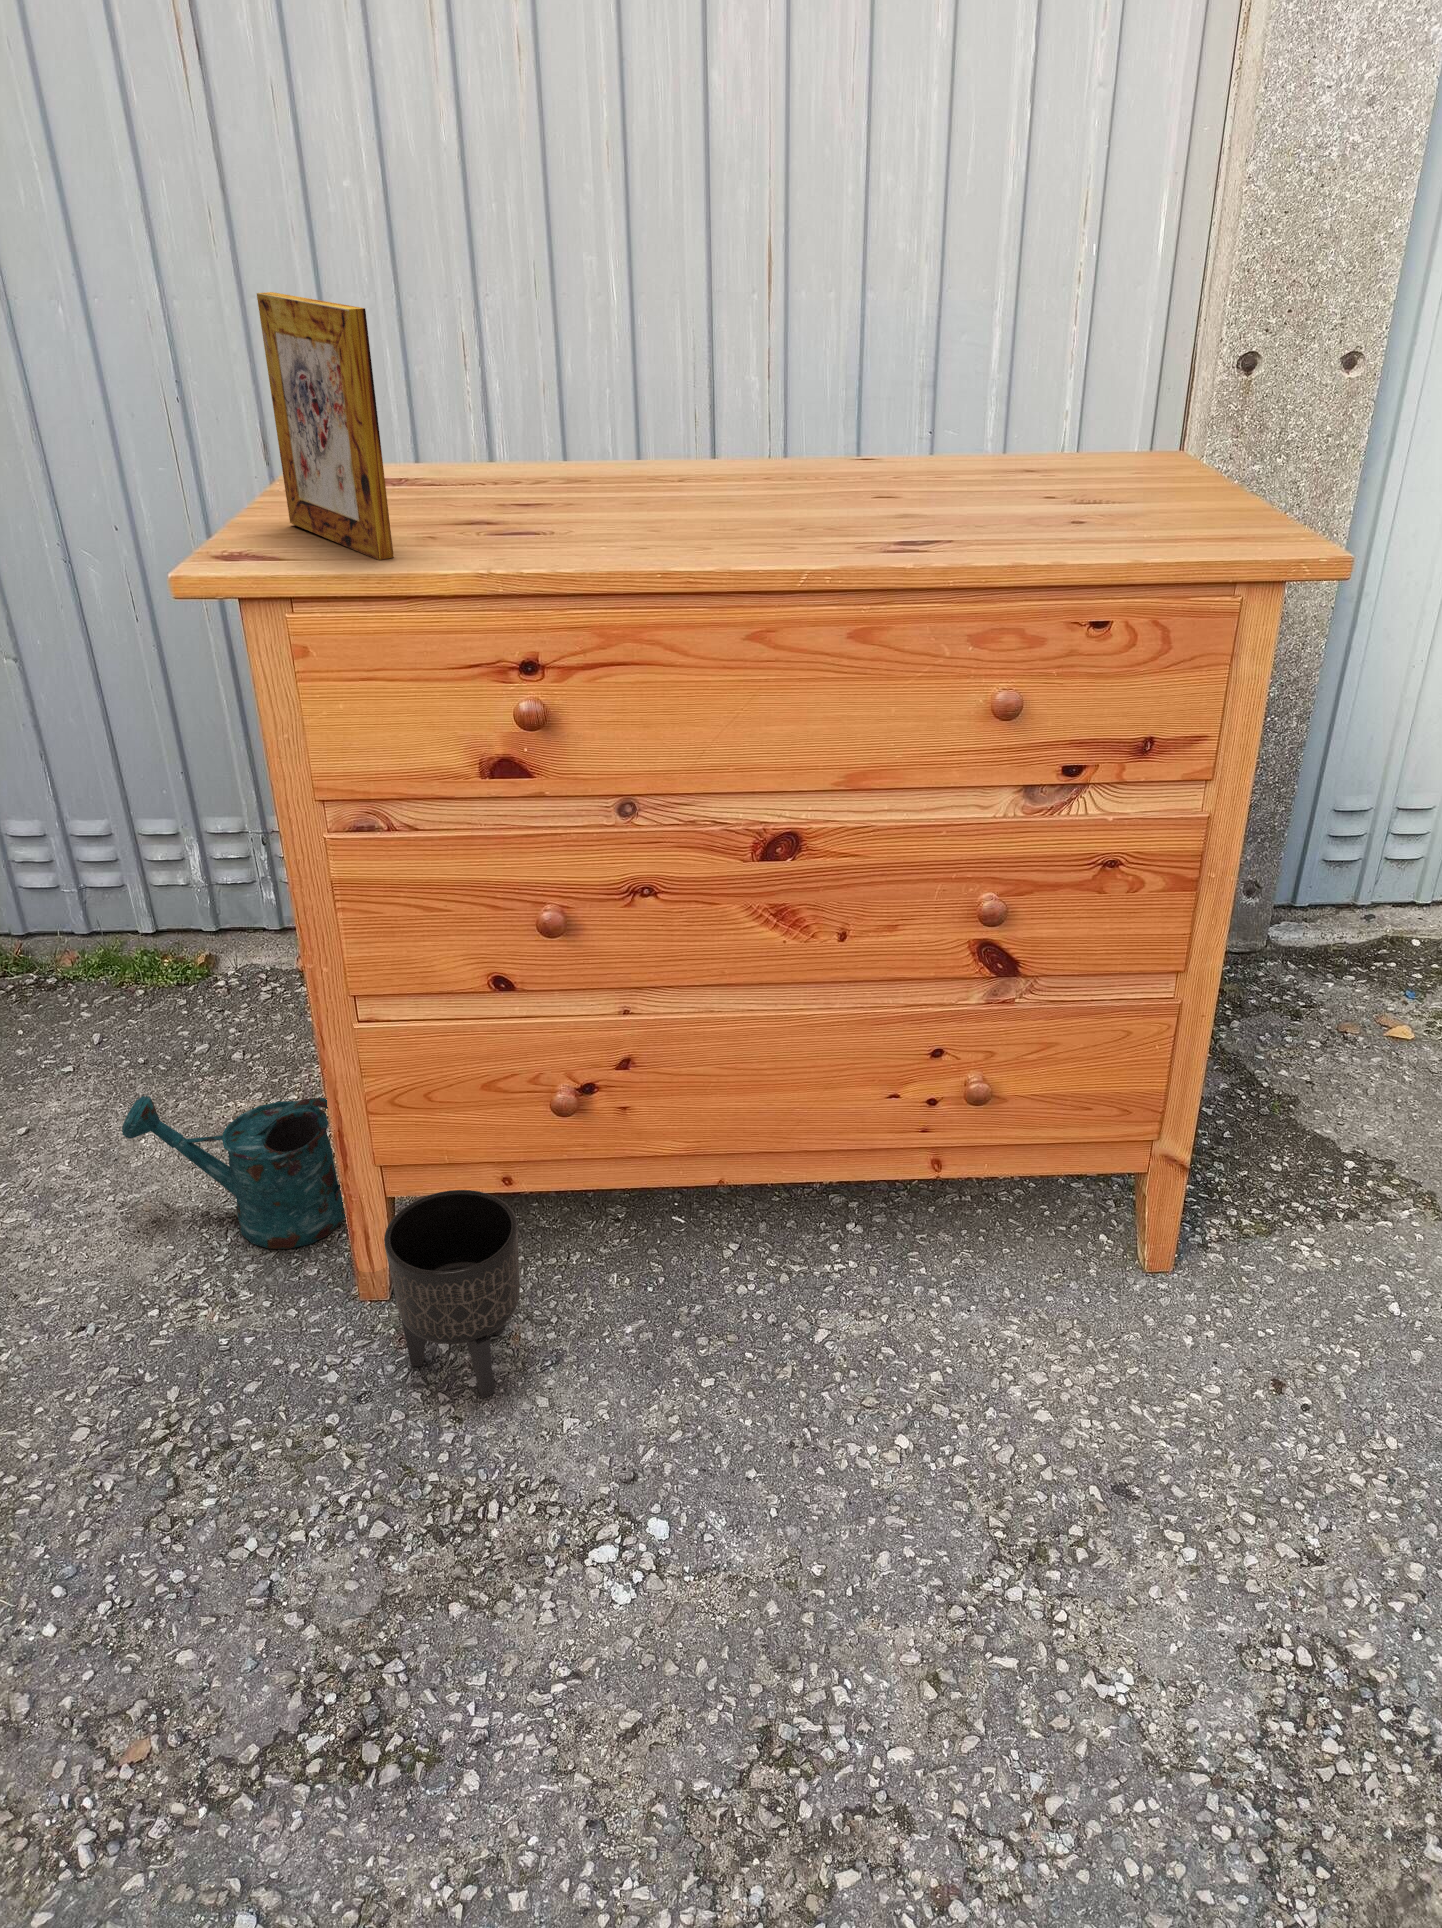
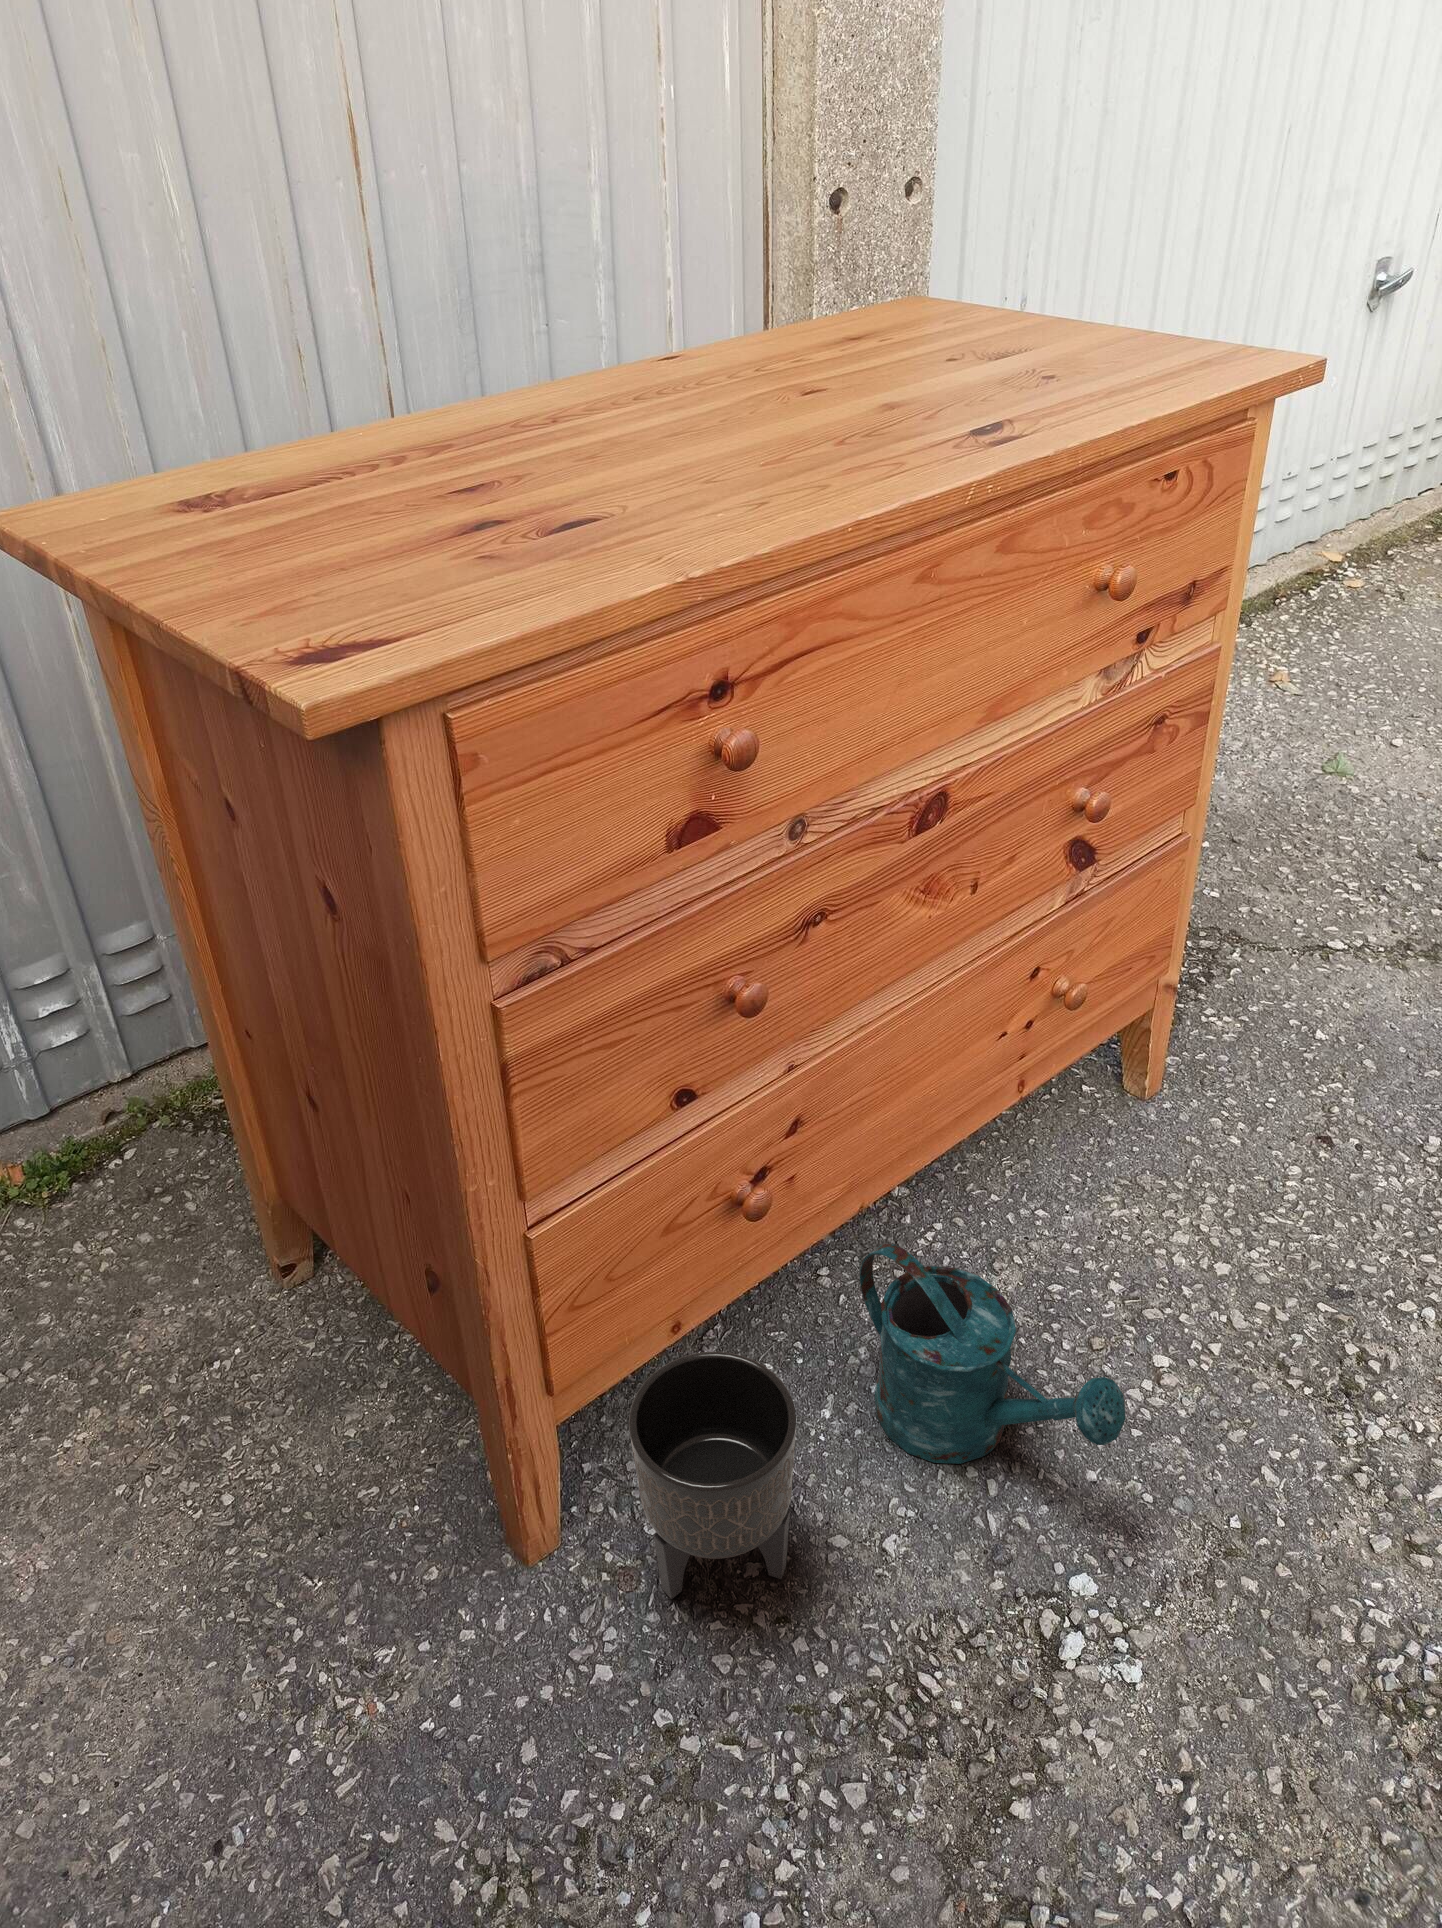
picture frame: present [257,292,394,560] -> none [152,232,514,605]
watering can: present [122,1096,345,1249] -> present [860,1244,1125,1464]

